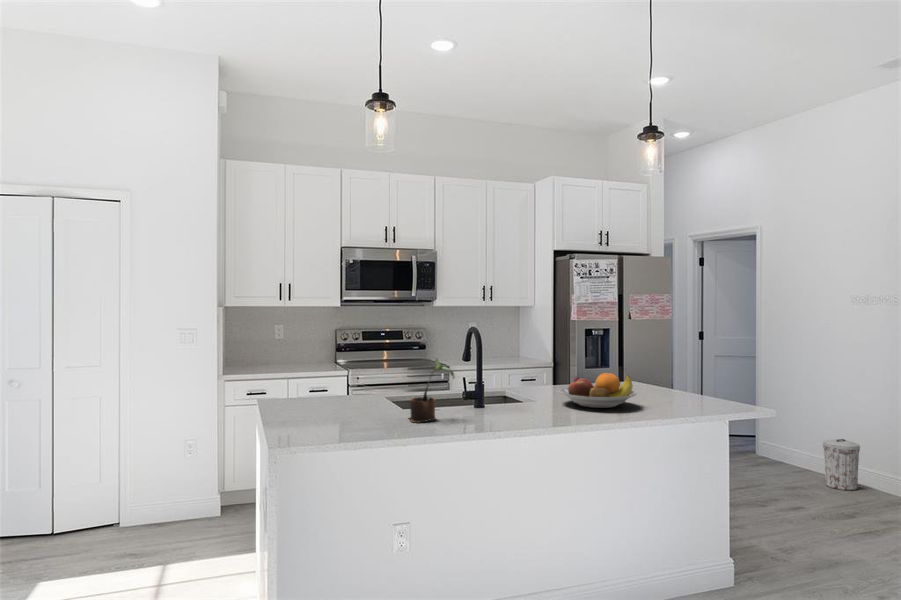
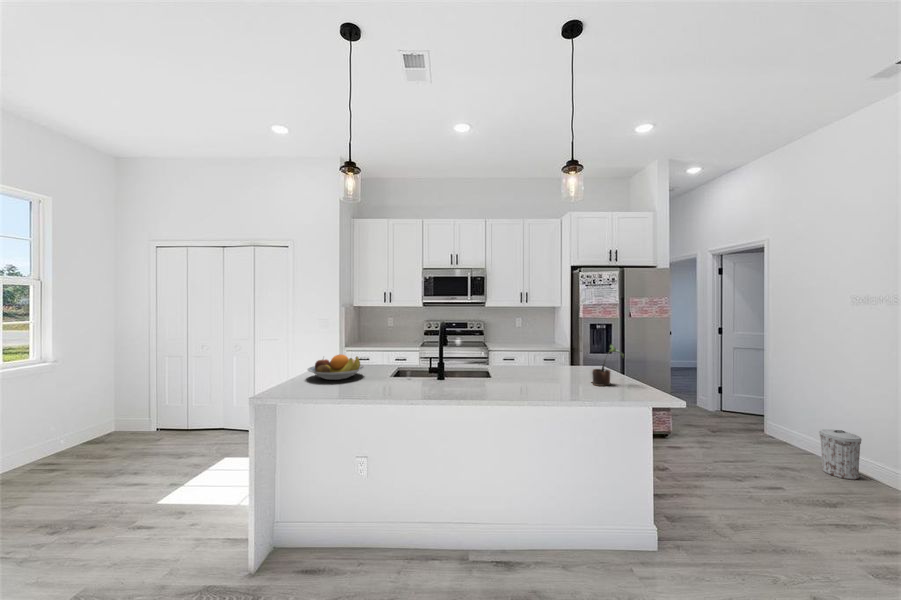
potted plant: present [410,359,454,422] -> present [592,344,624,386]
fruit bowl: present [559,373,637,408] -> present [308,354,364,380]

